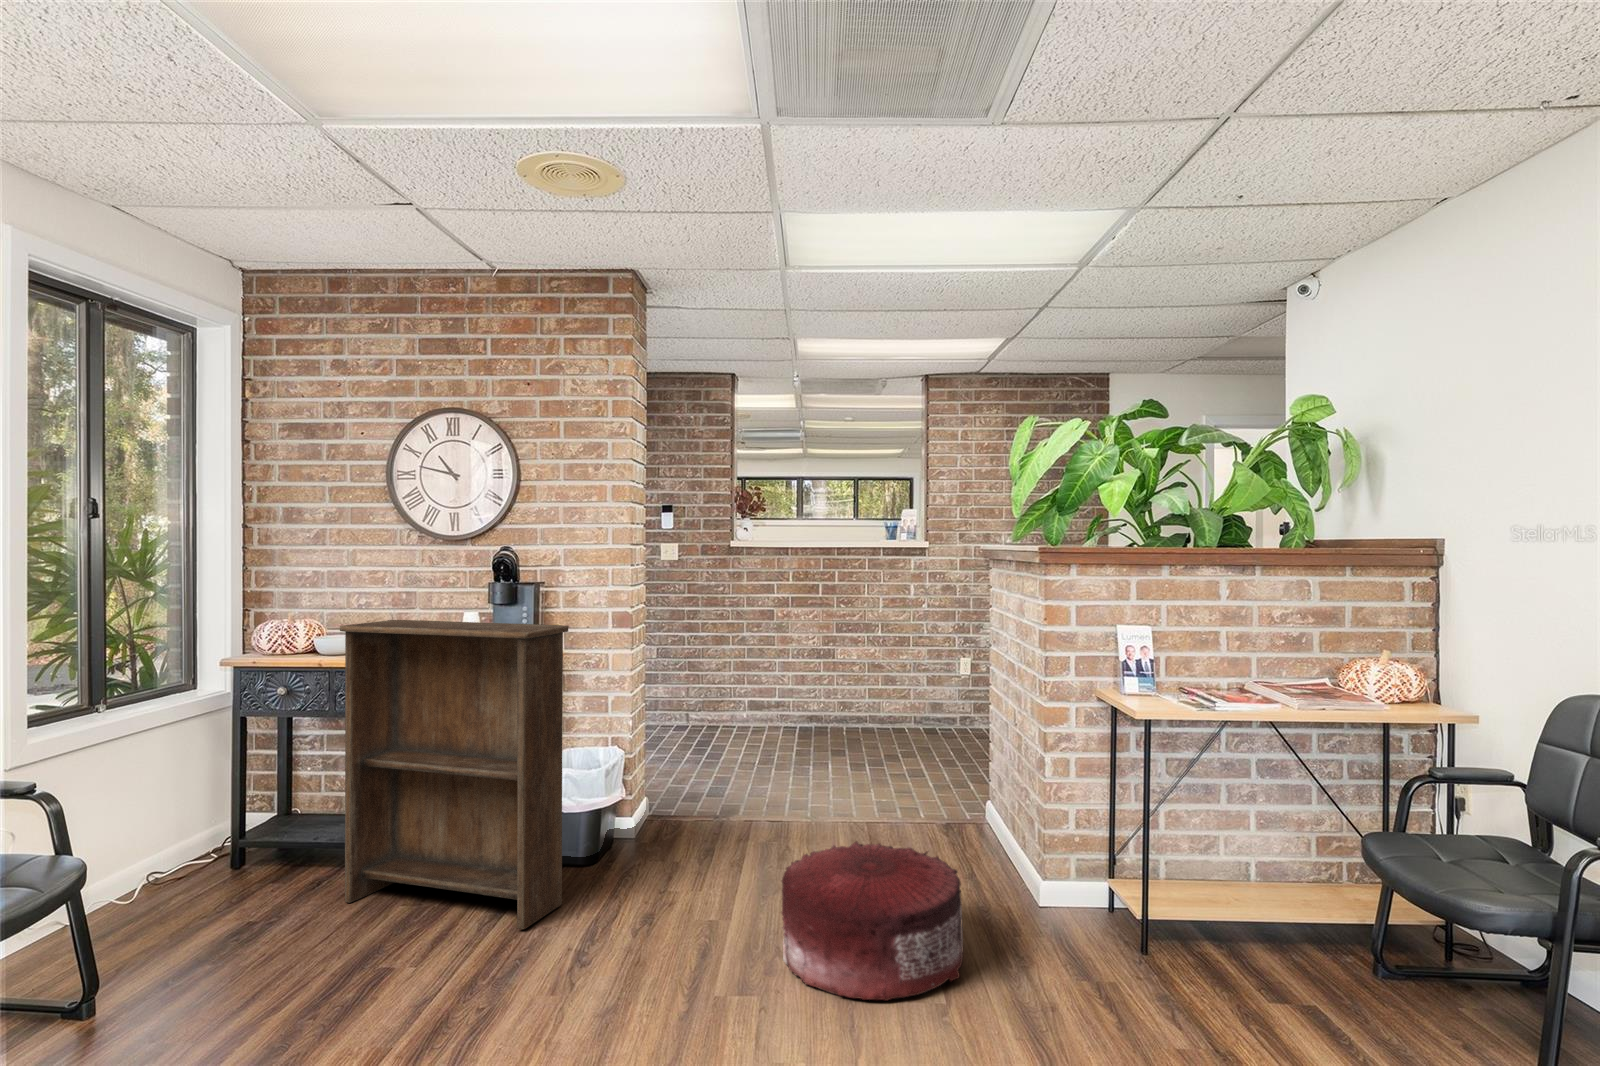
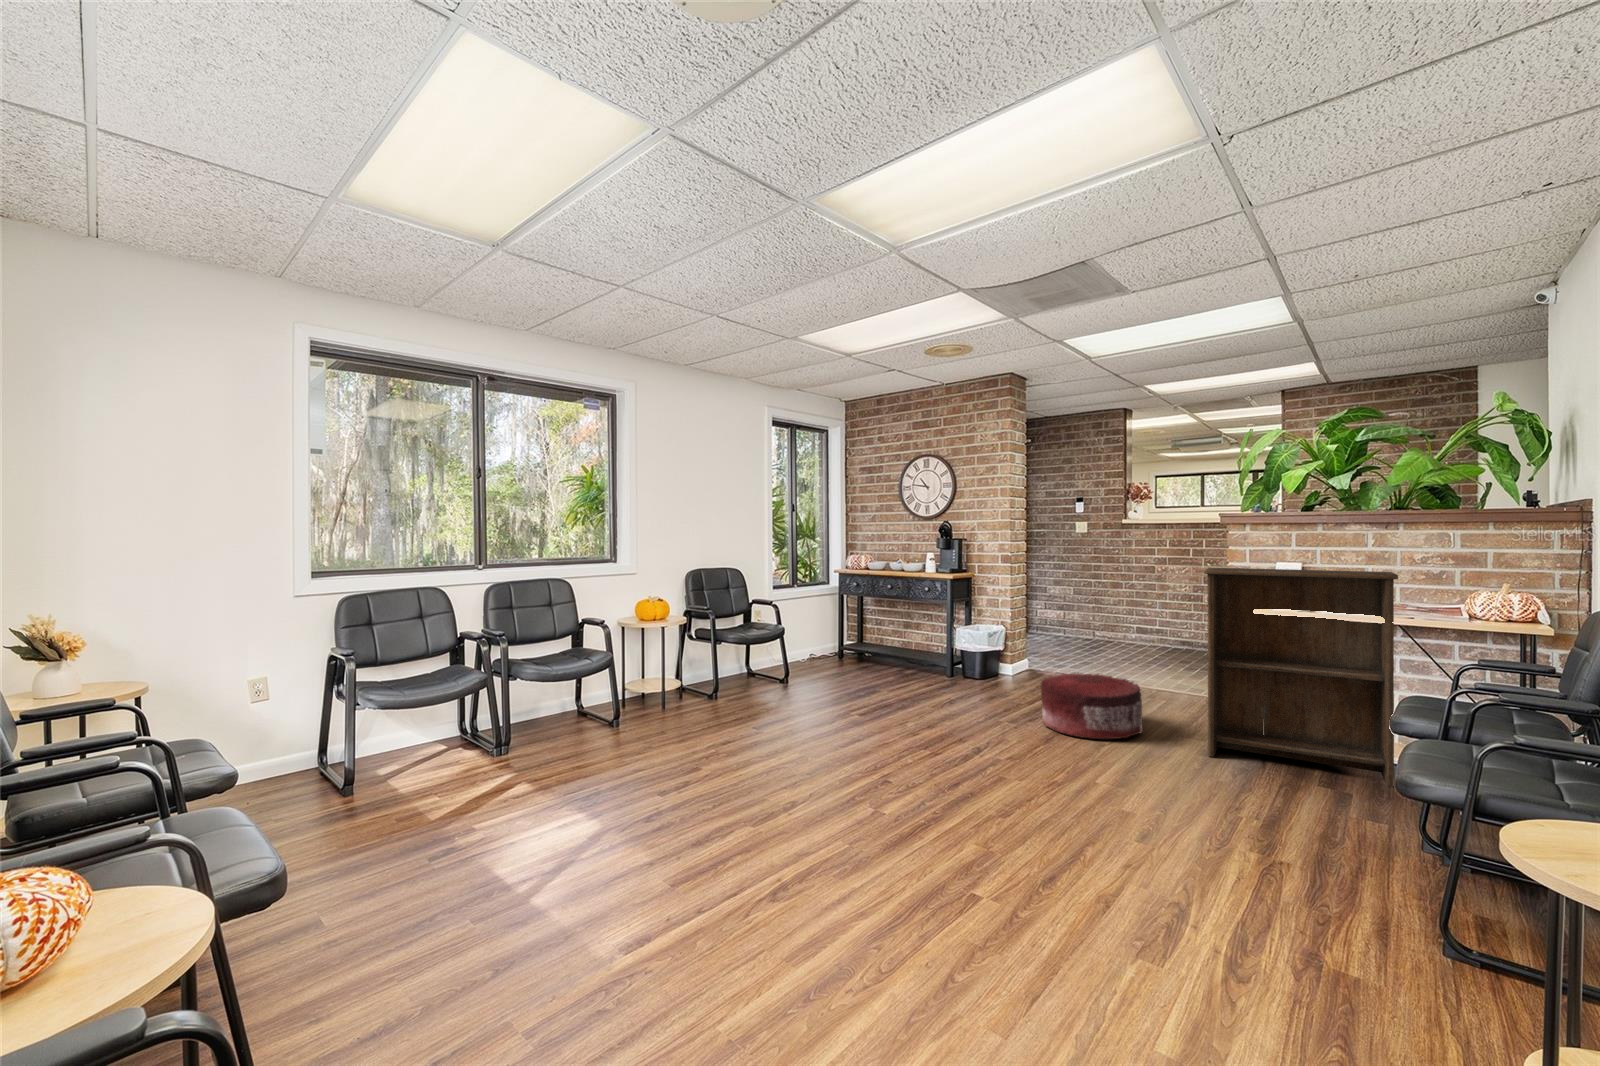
bookshelf: present [340,620,569,929] -> present [1204,568,1398,786]

